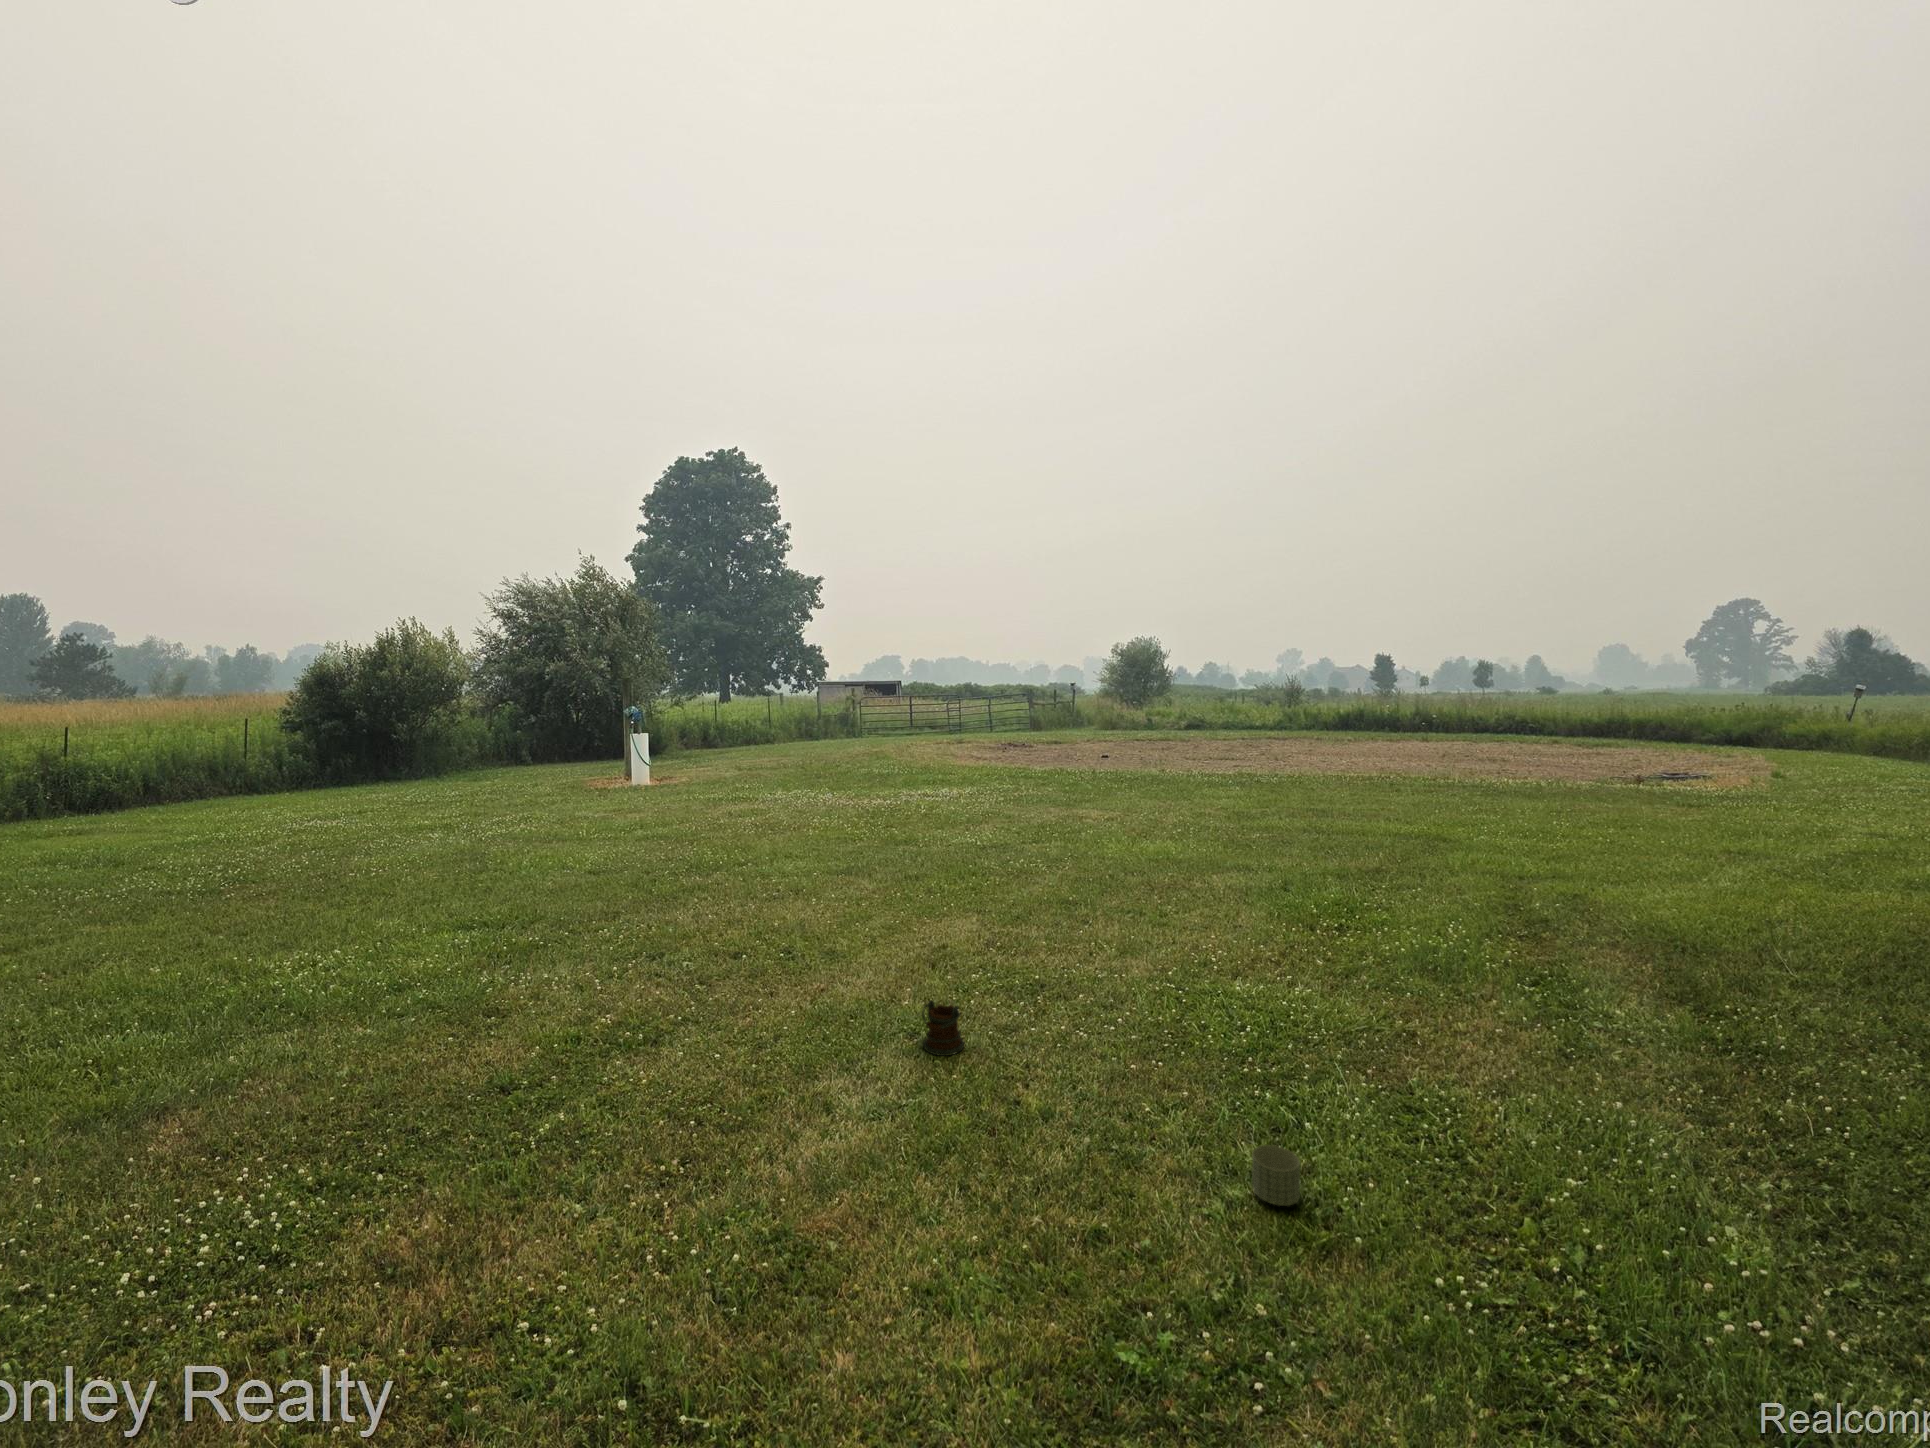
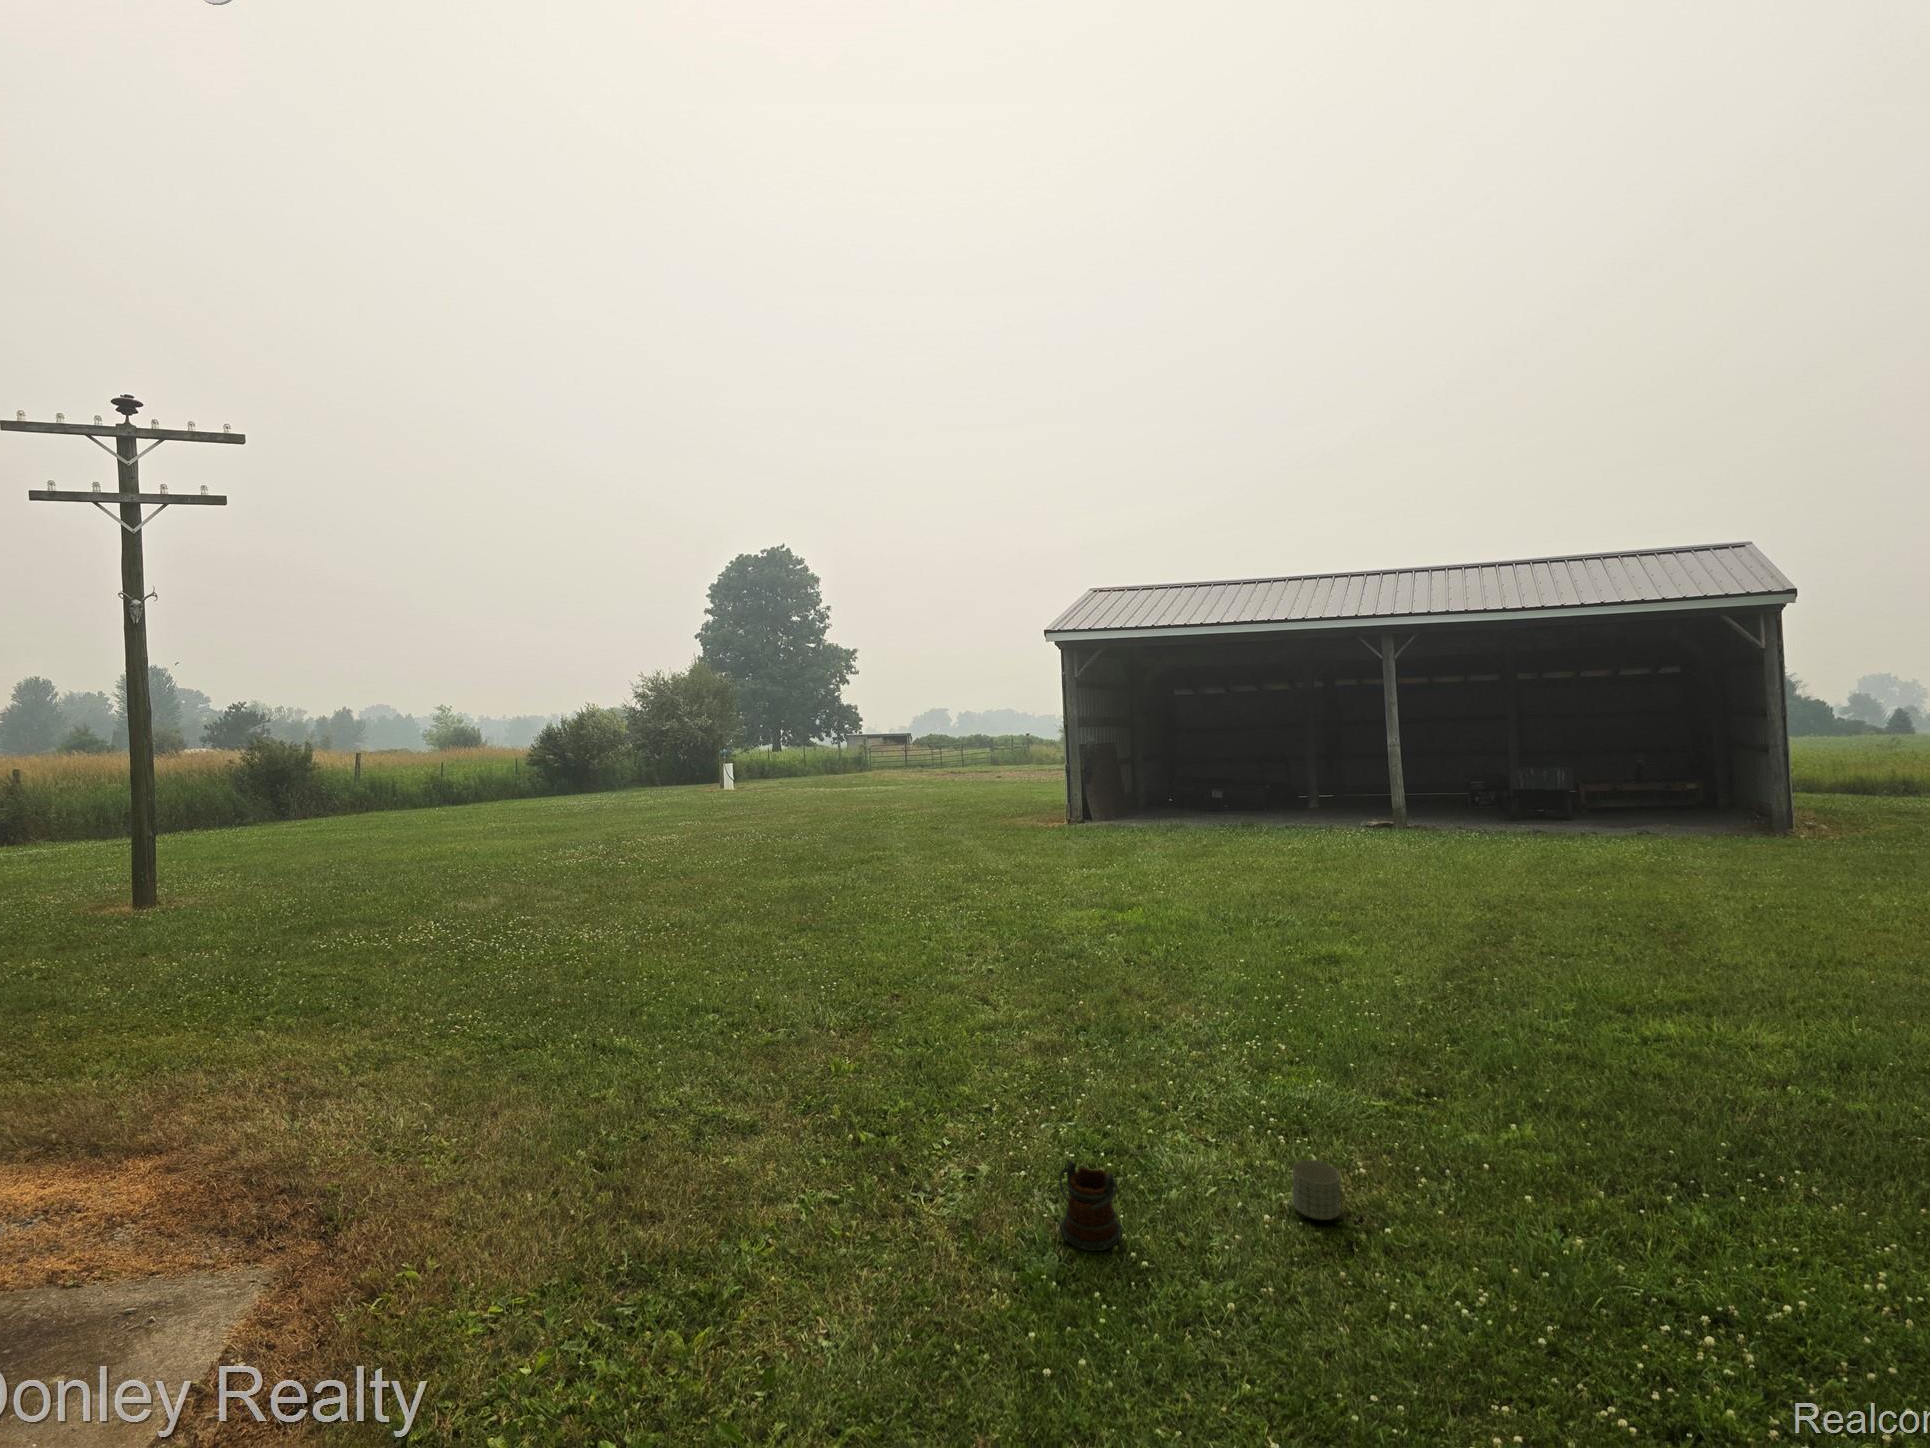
bucket: present [922,1000,965,1056] -> present [1059,1162,1121,1251]

